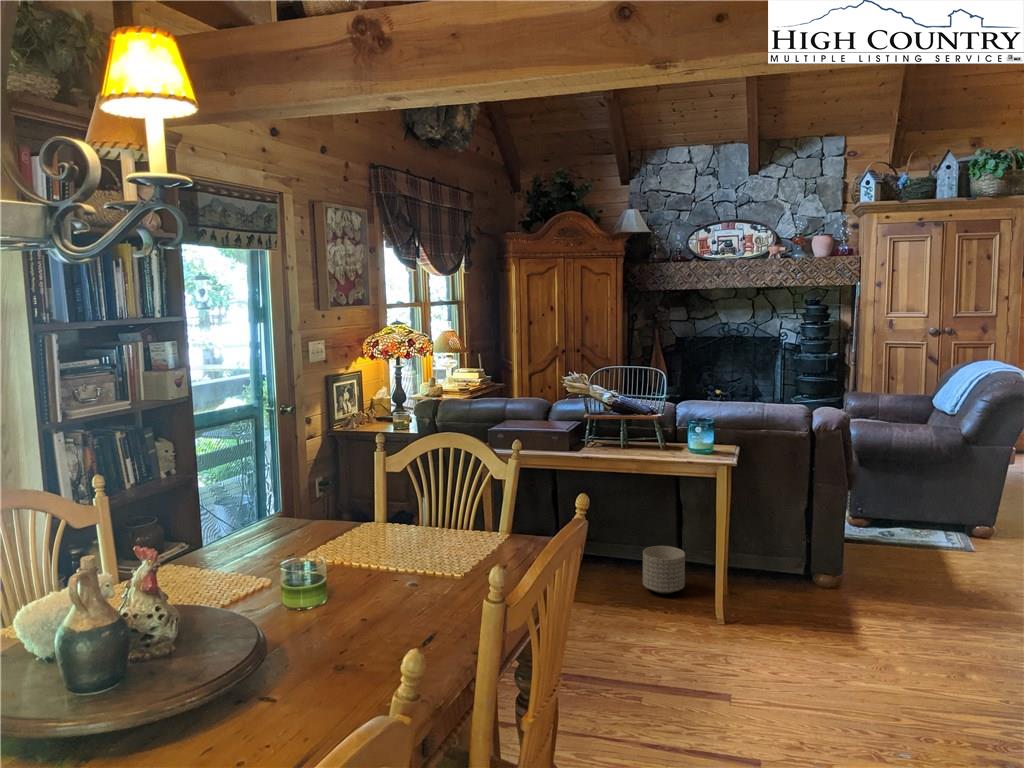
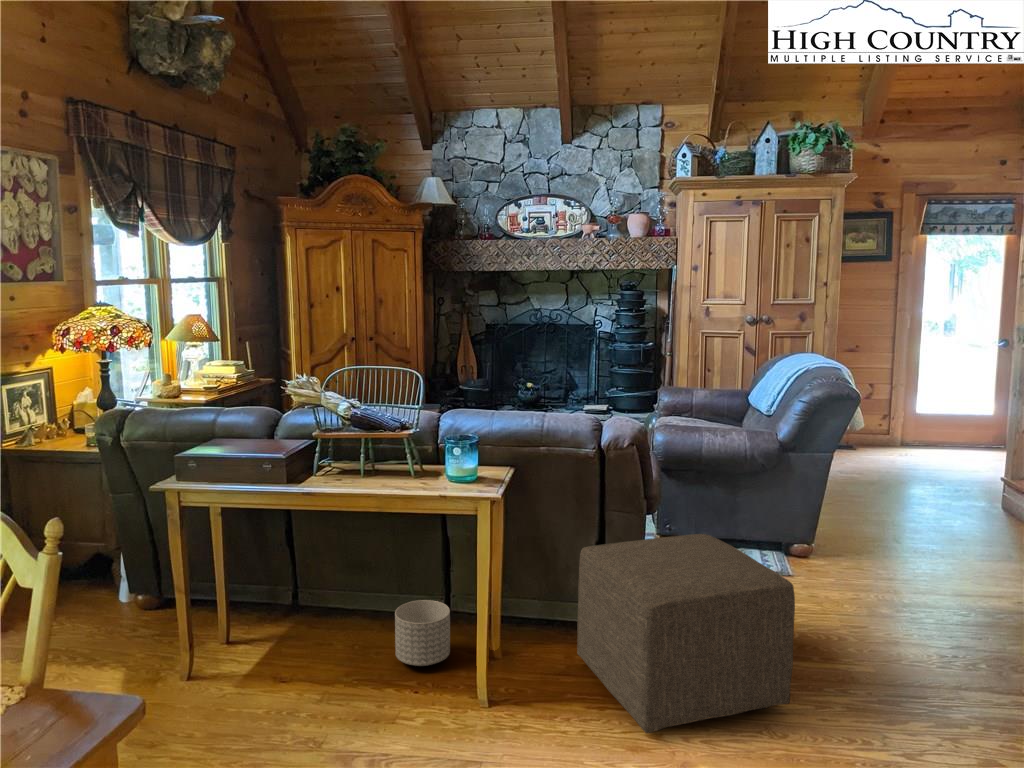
ottoman: none [787,503,971,642] -> present [577,534,795,733]

